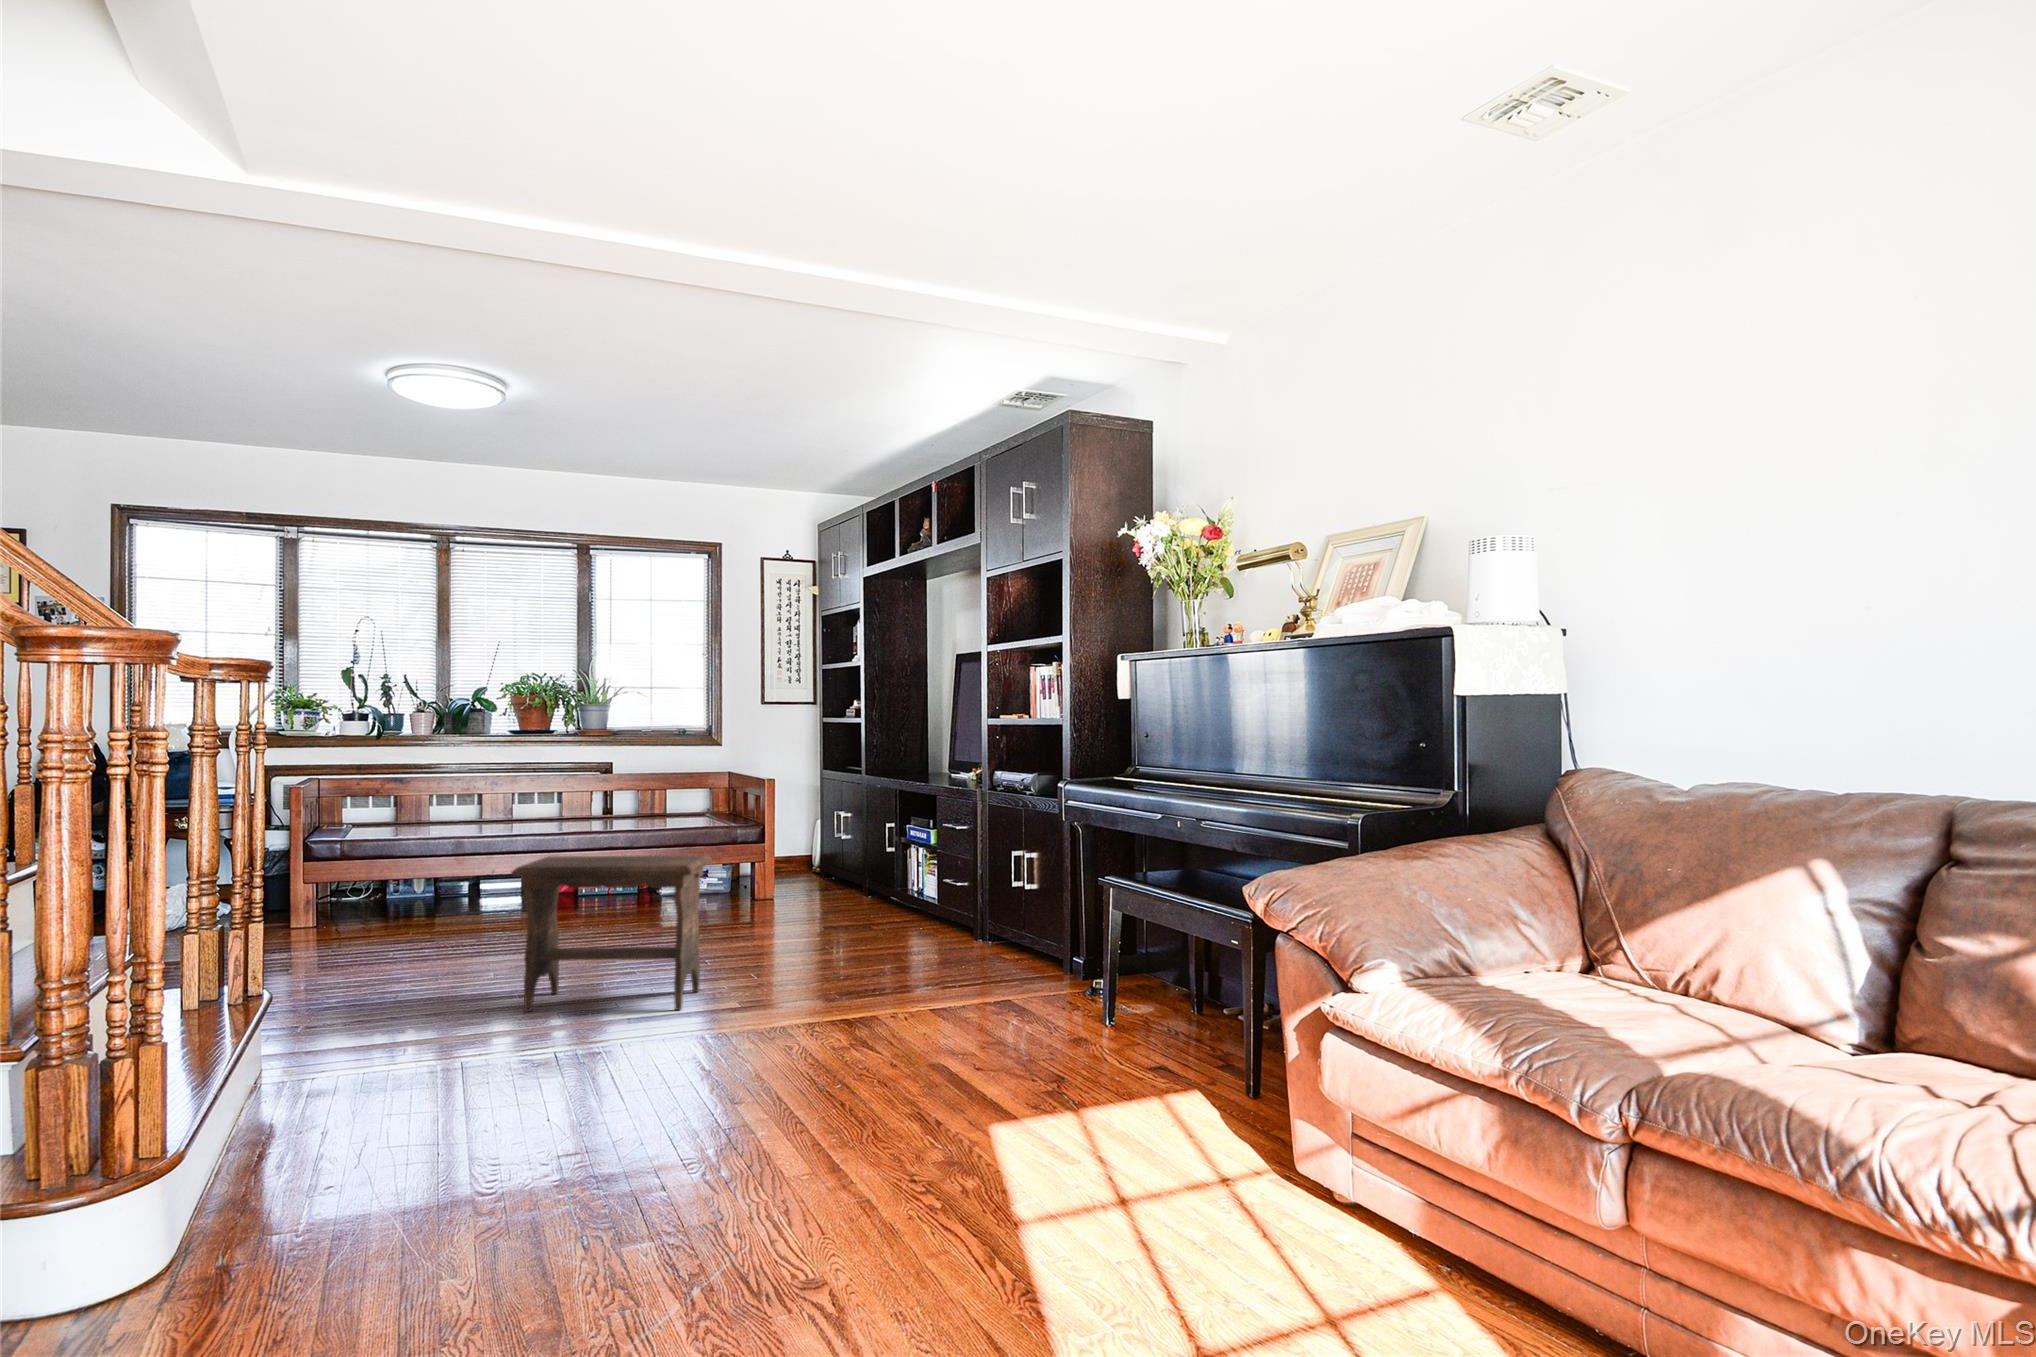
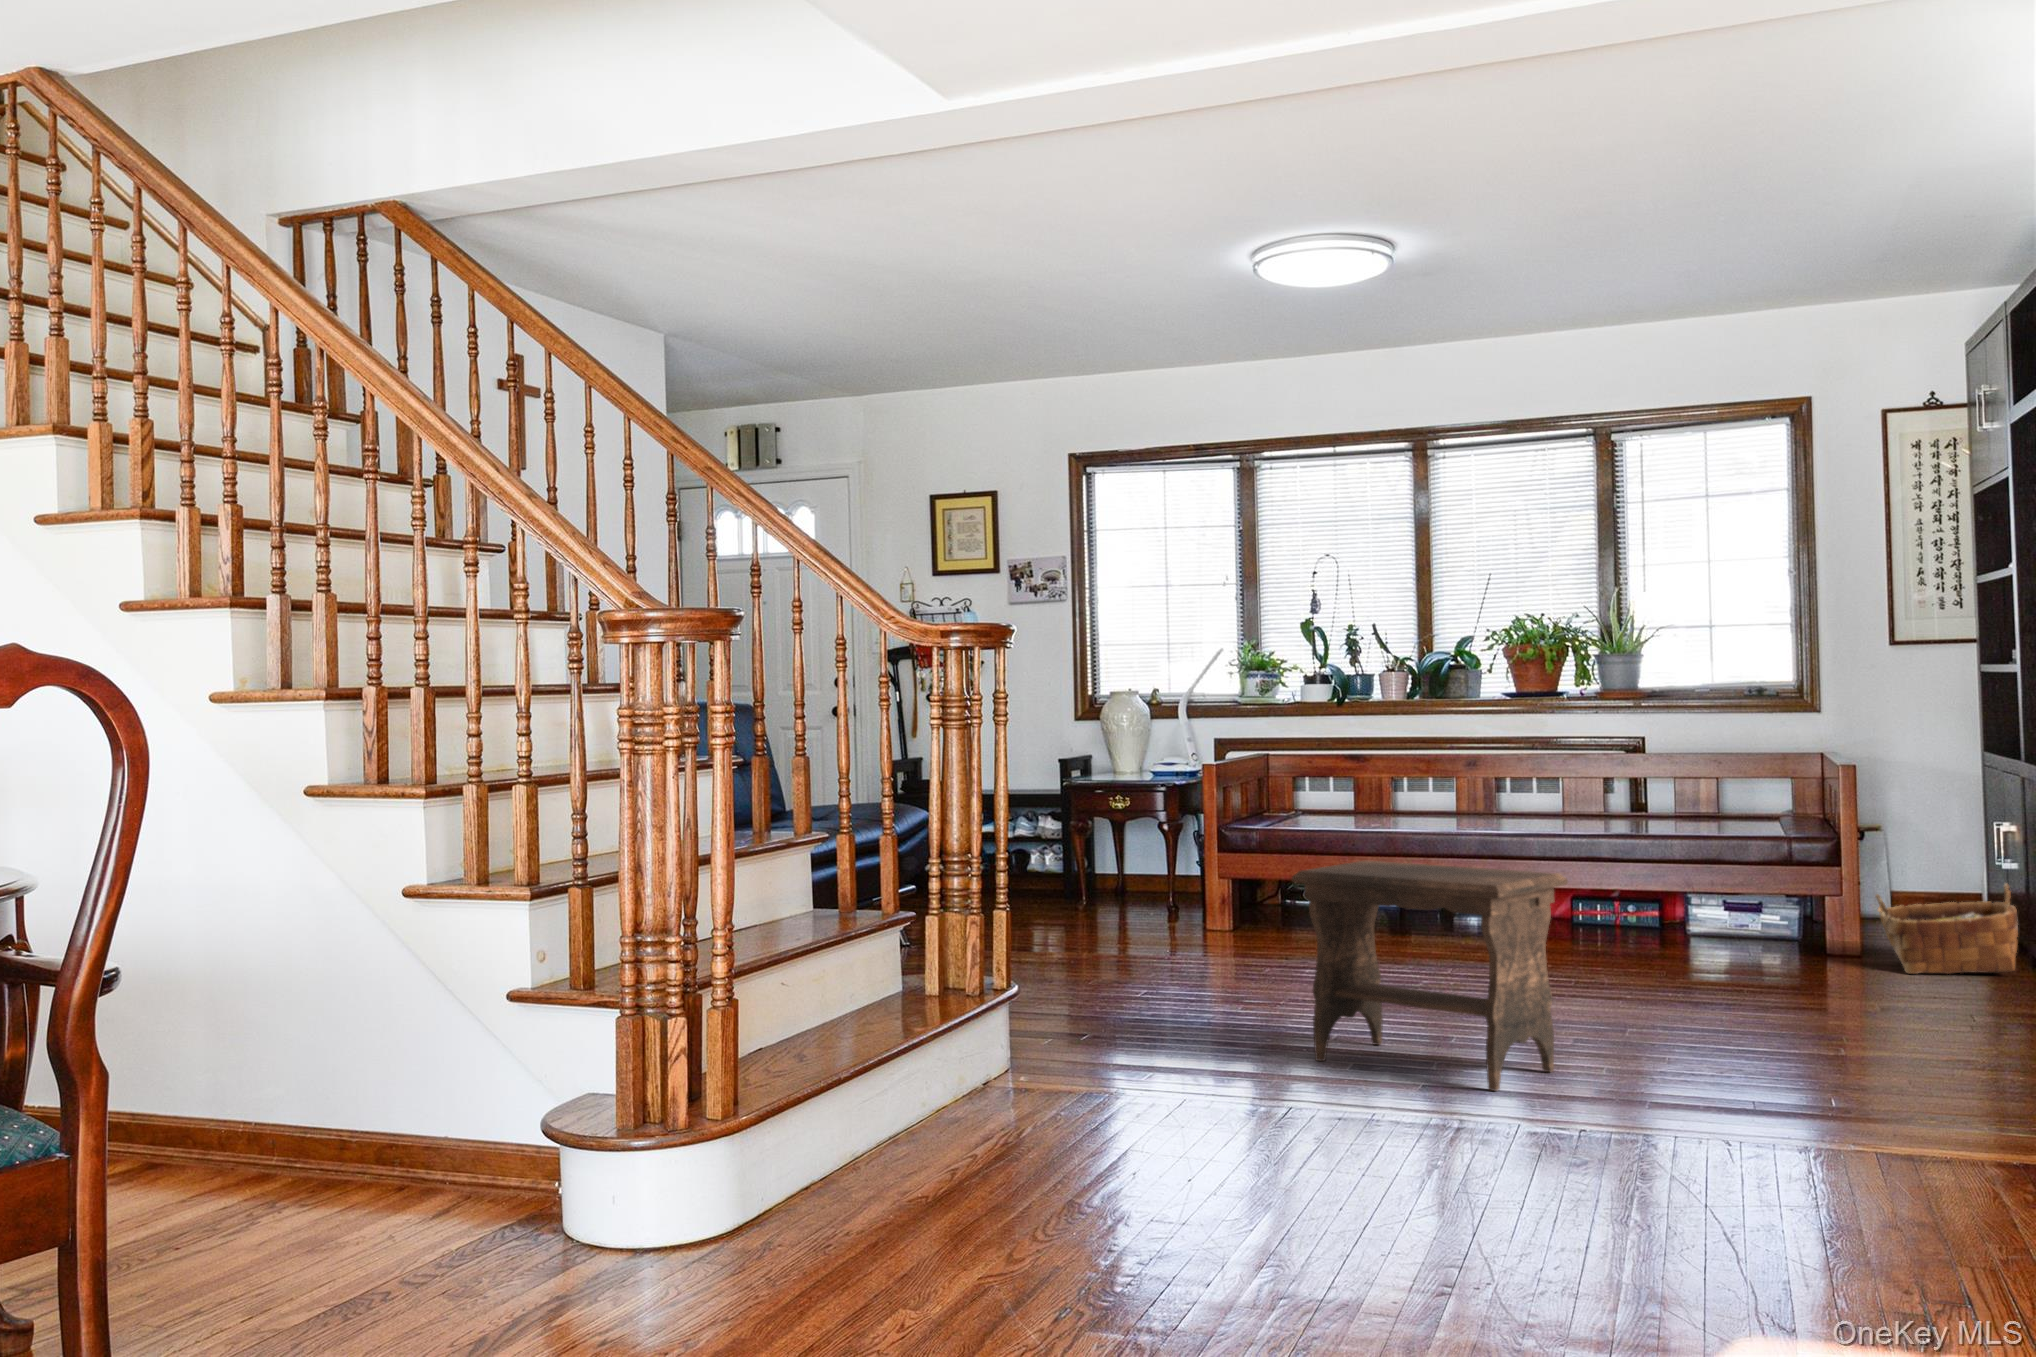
woven basket: none [792,845,869,904] -> present [1875,884,2018,974]

